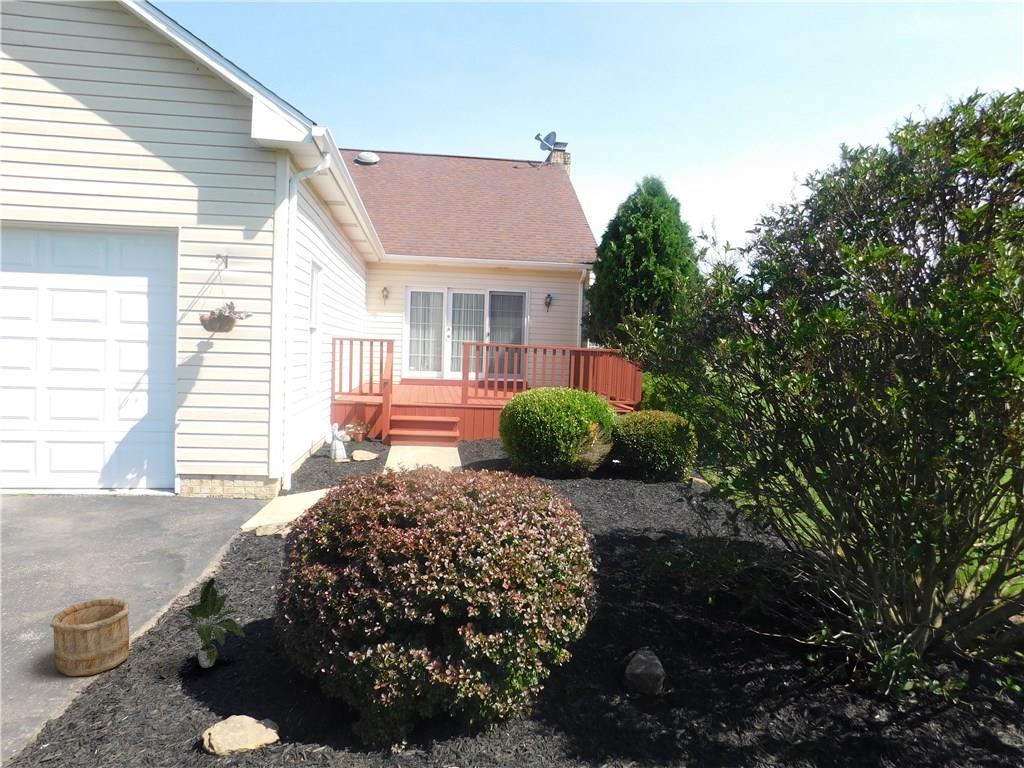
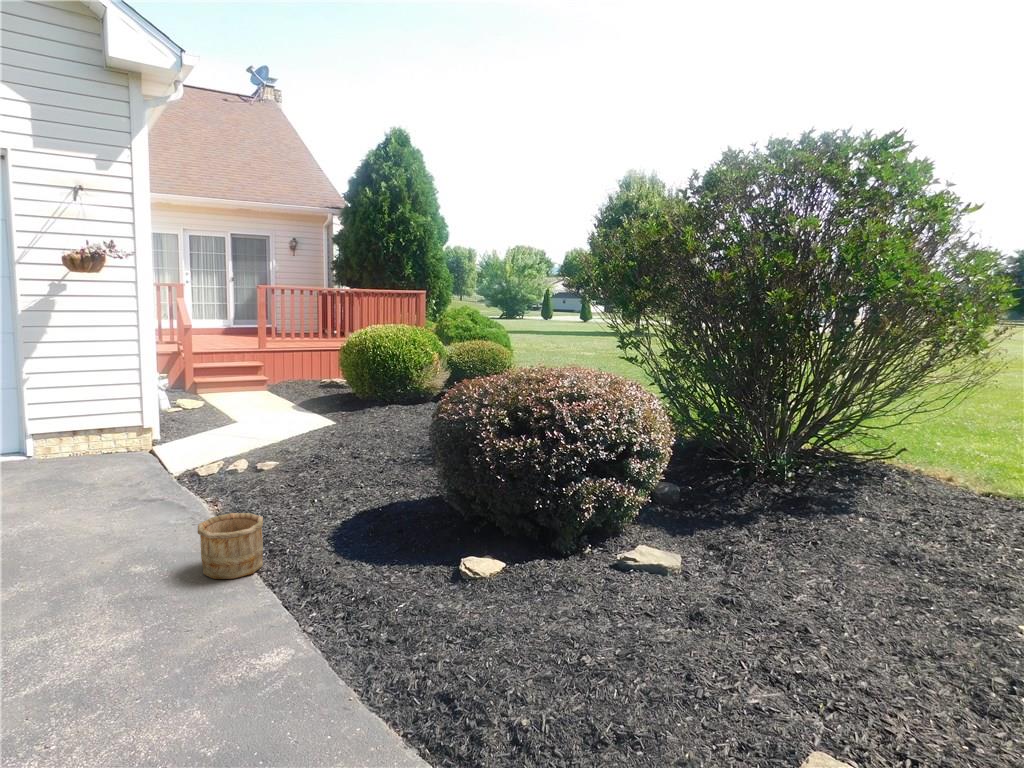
potted plant: present [171,578,245,668] -> none [312,476,363,552]

